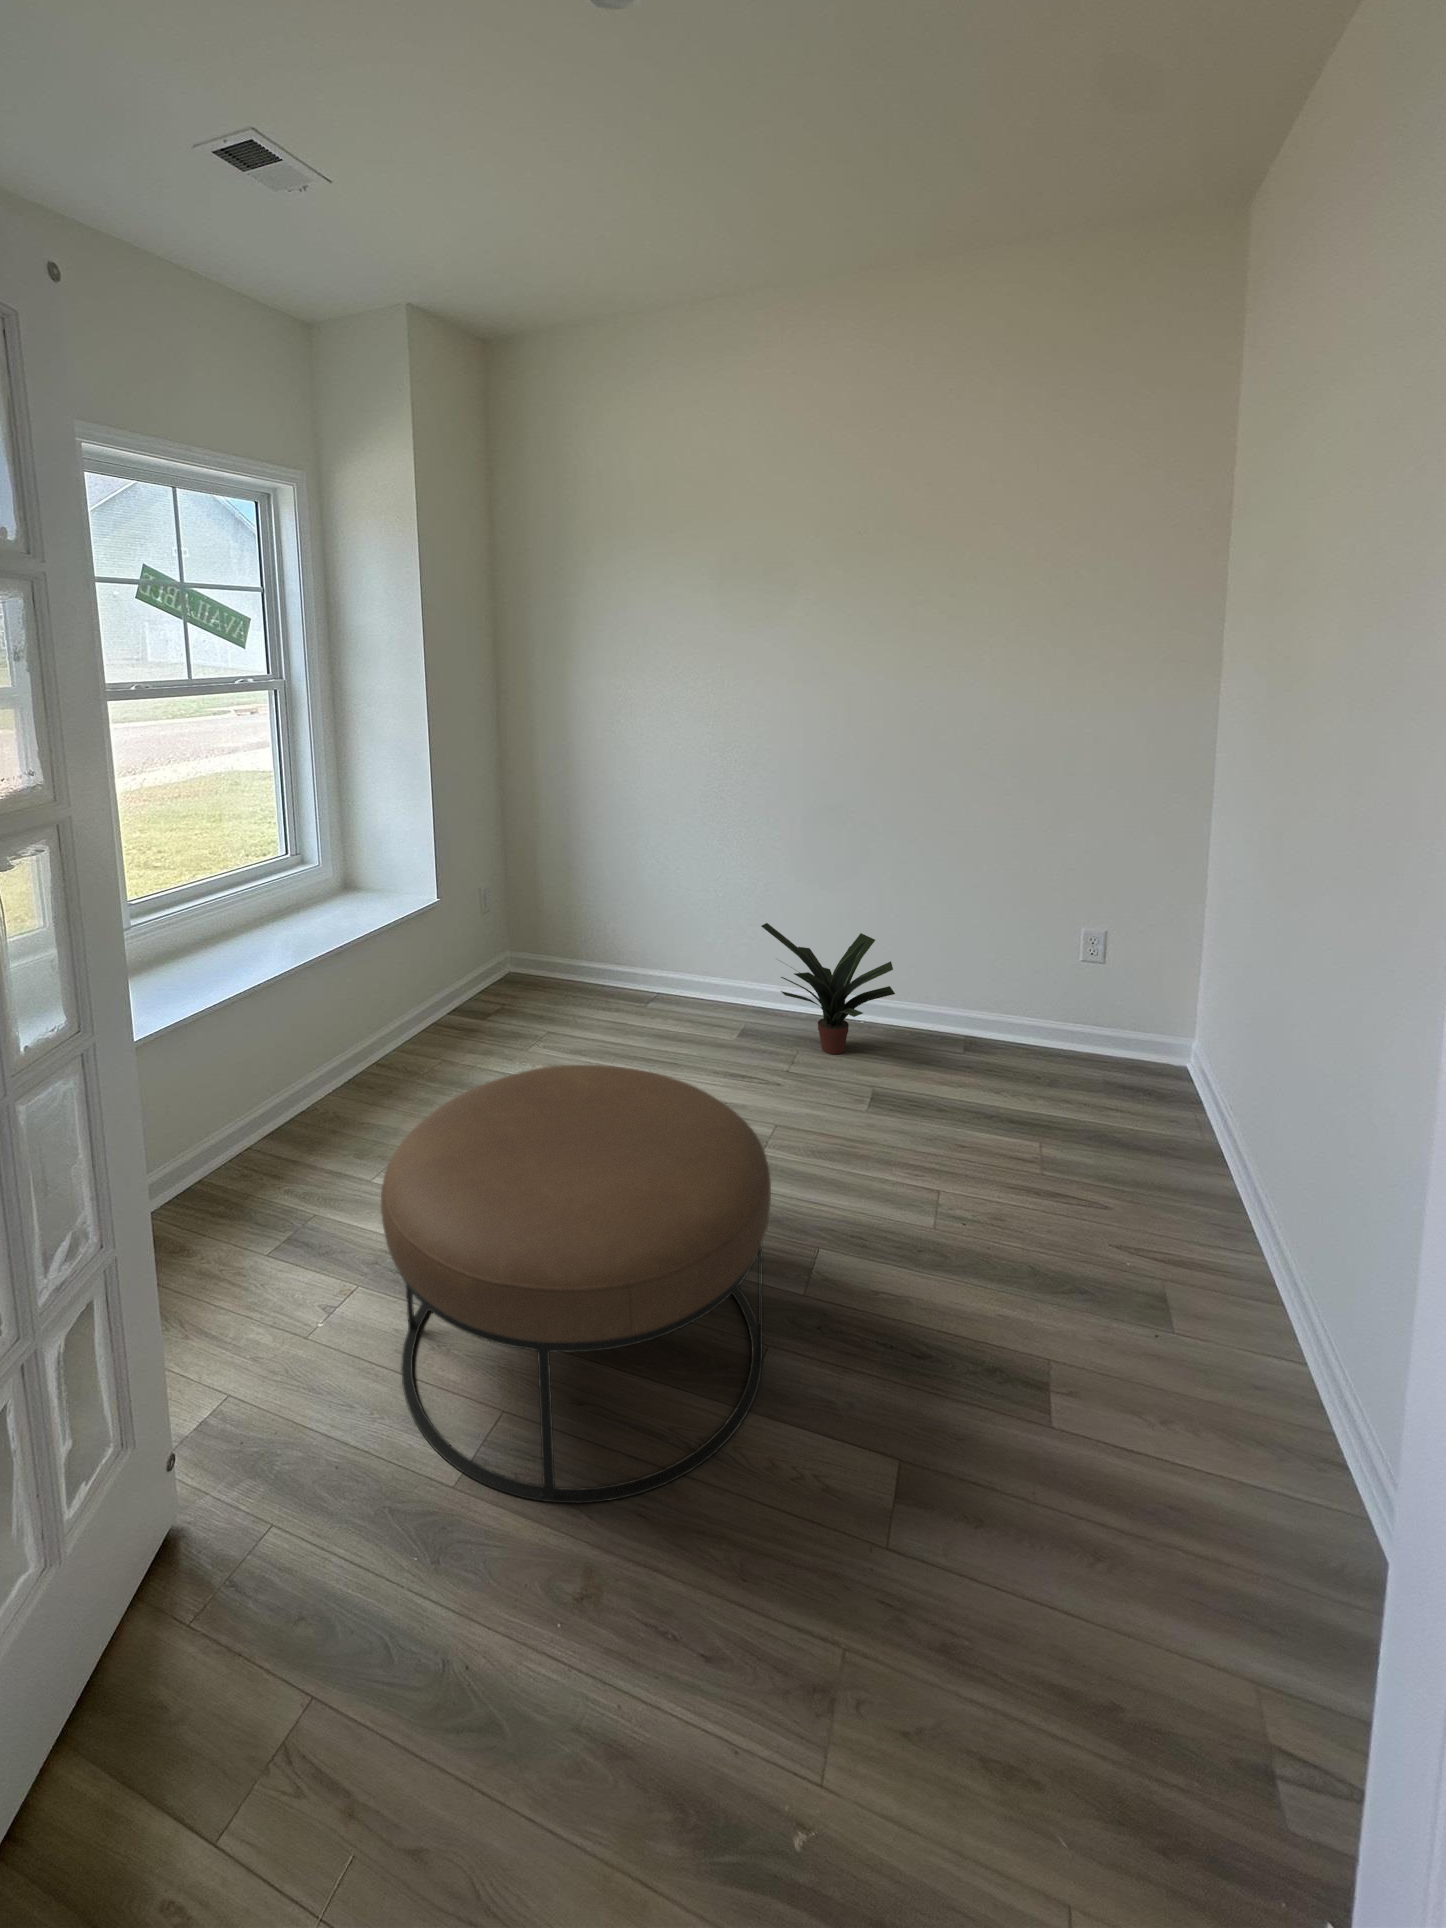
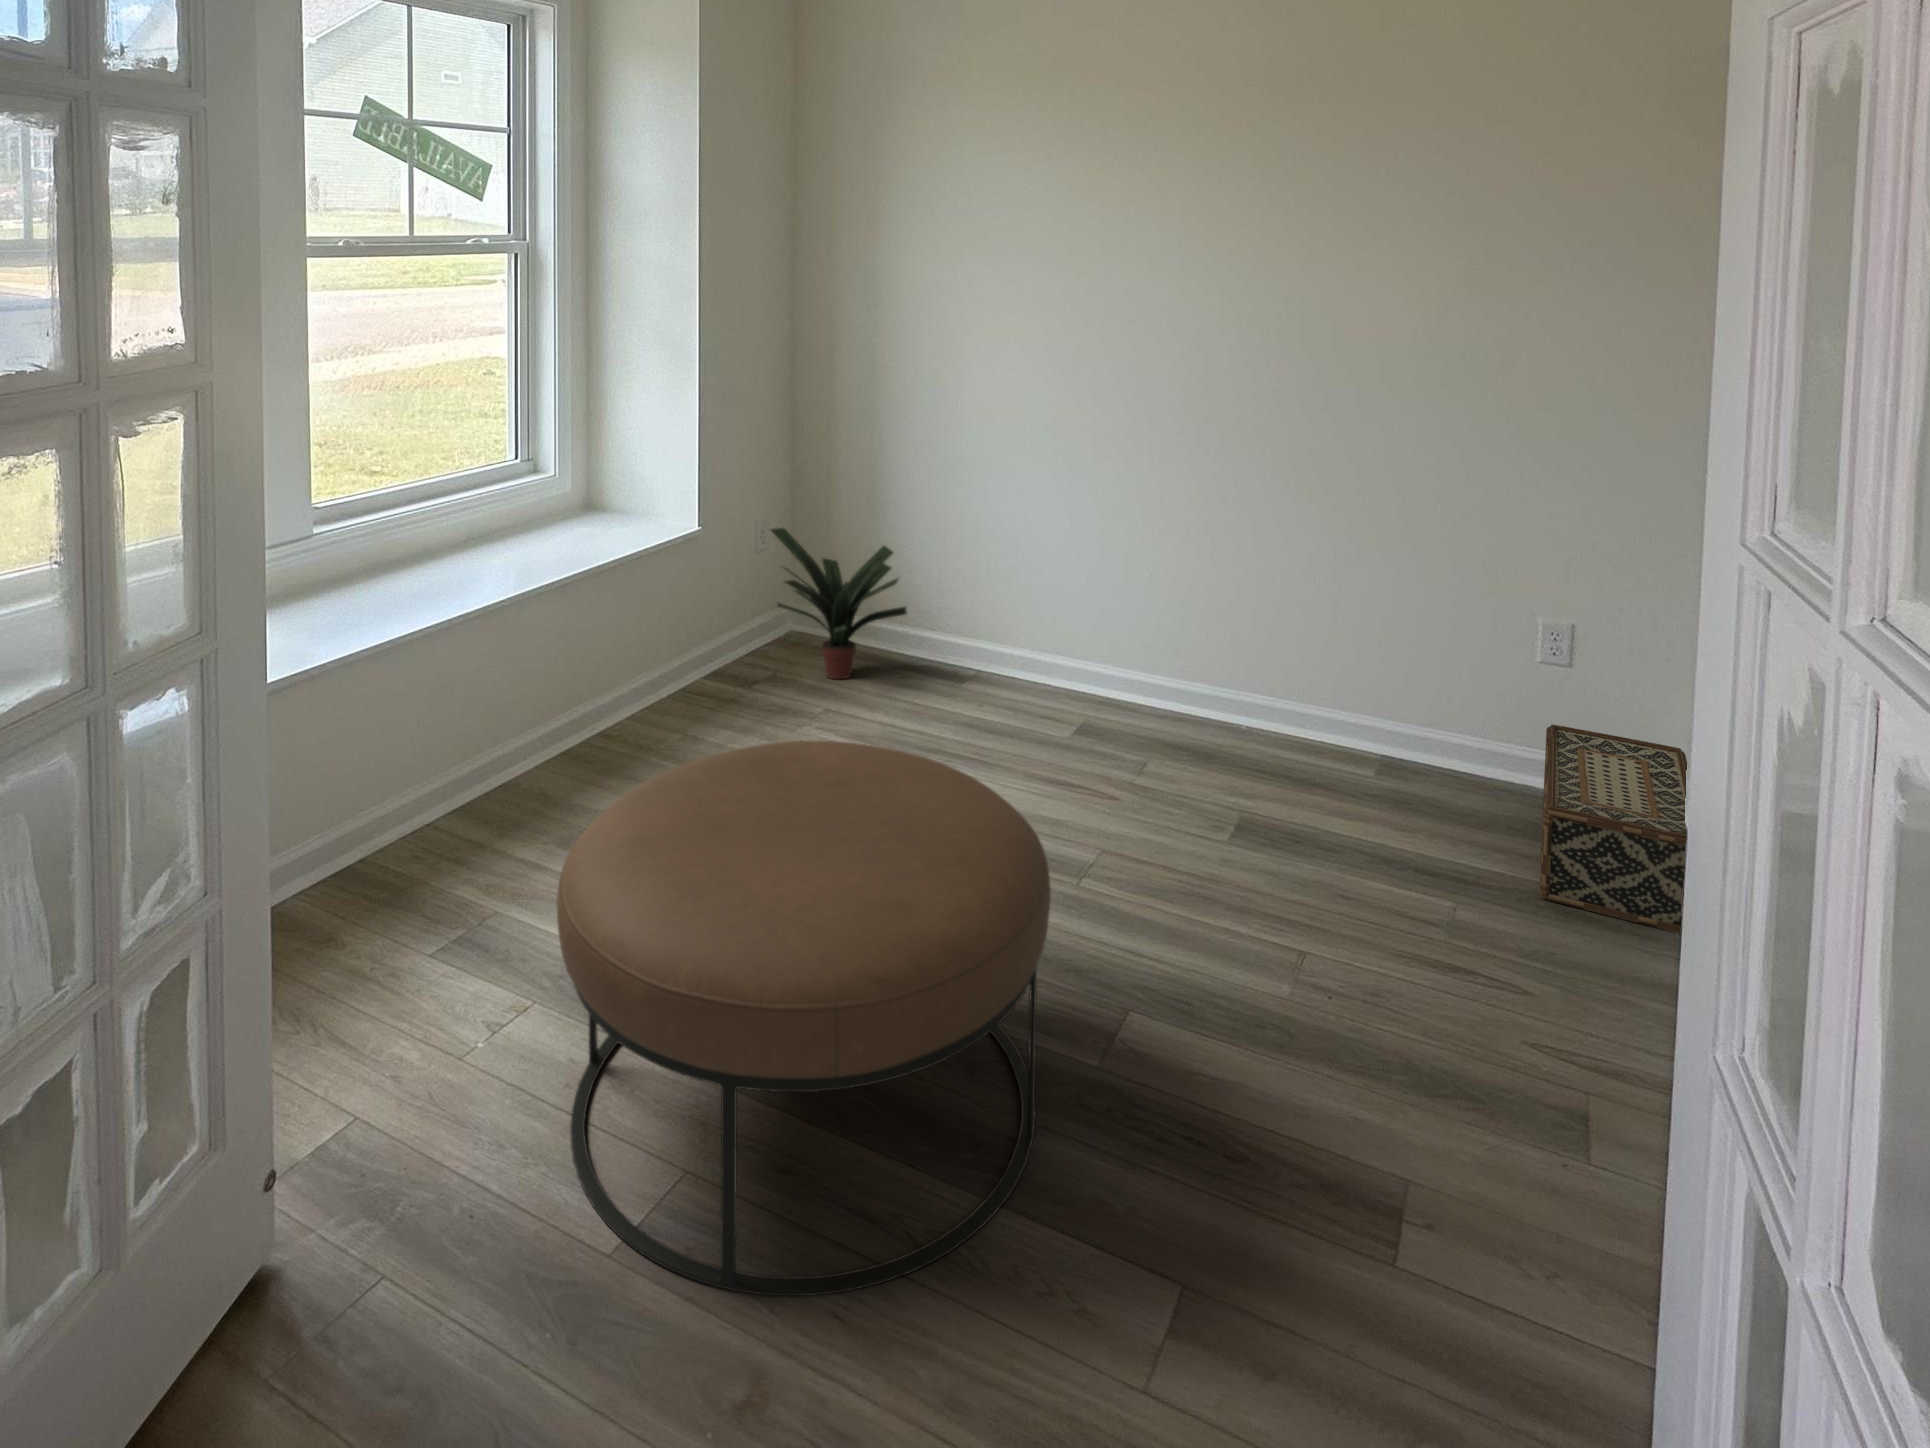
potted plant: present [761,923,895,1054] -> present [771,528,907,679]
woven basket: none [1083,1007,1217,1156] -> present [1540,725,1687,933]

